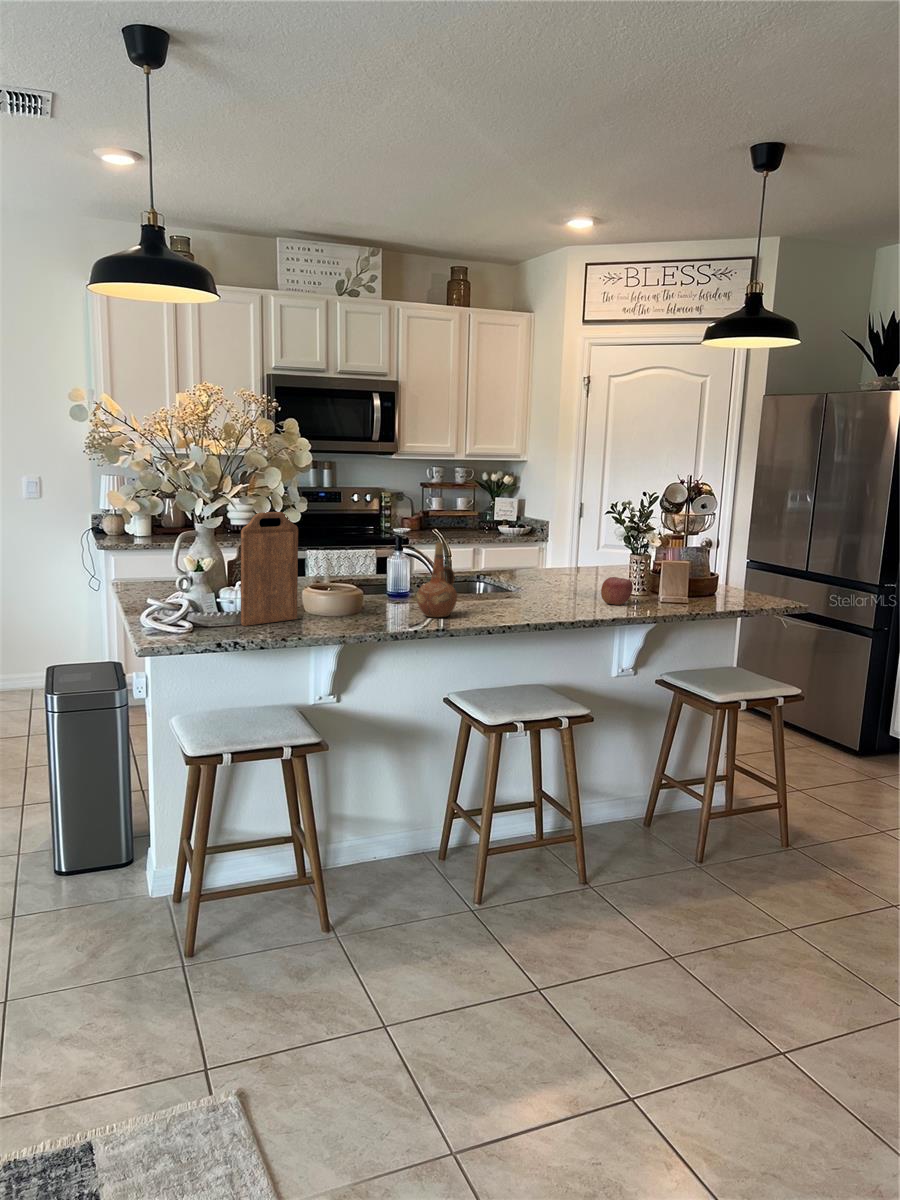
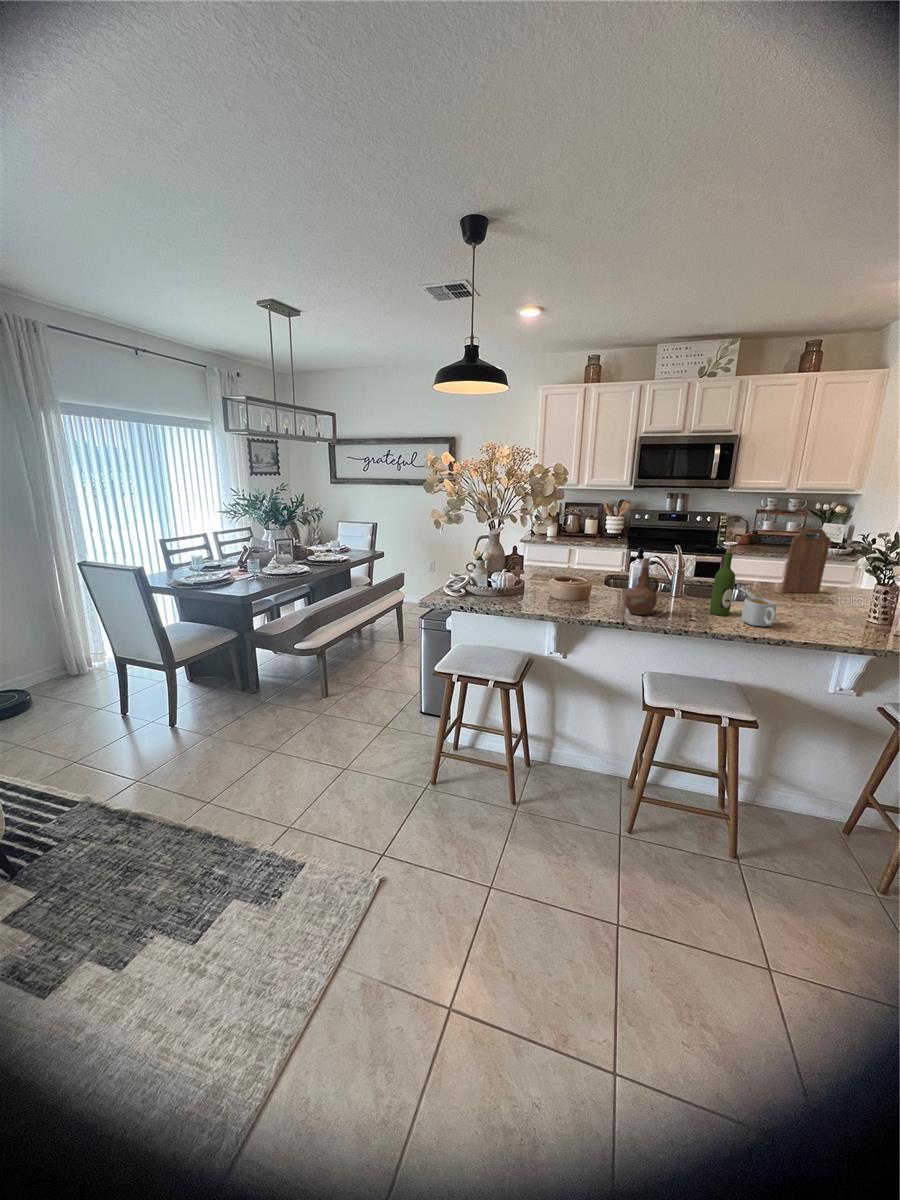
cutting board: present [241,512,298,626] -> present [782,529,831,593]
wine bottle: none [498,524,521,607] -> present [709,548,735,616]
apple: present [601,577,633,605] -> none [822,604,860,630]
mug: none [538,580,577,611] -> present [741,598,777,626]

